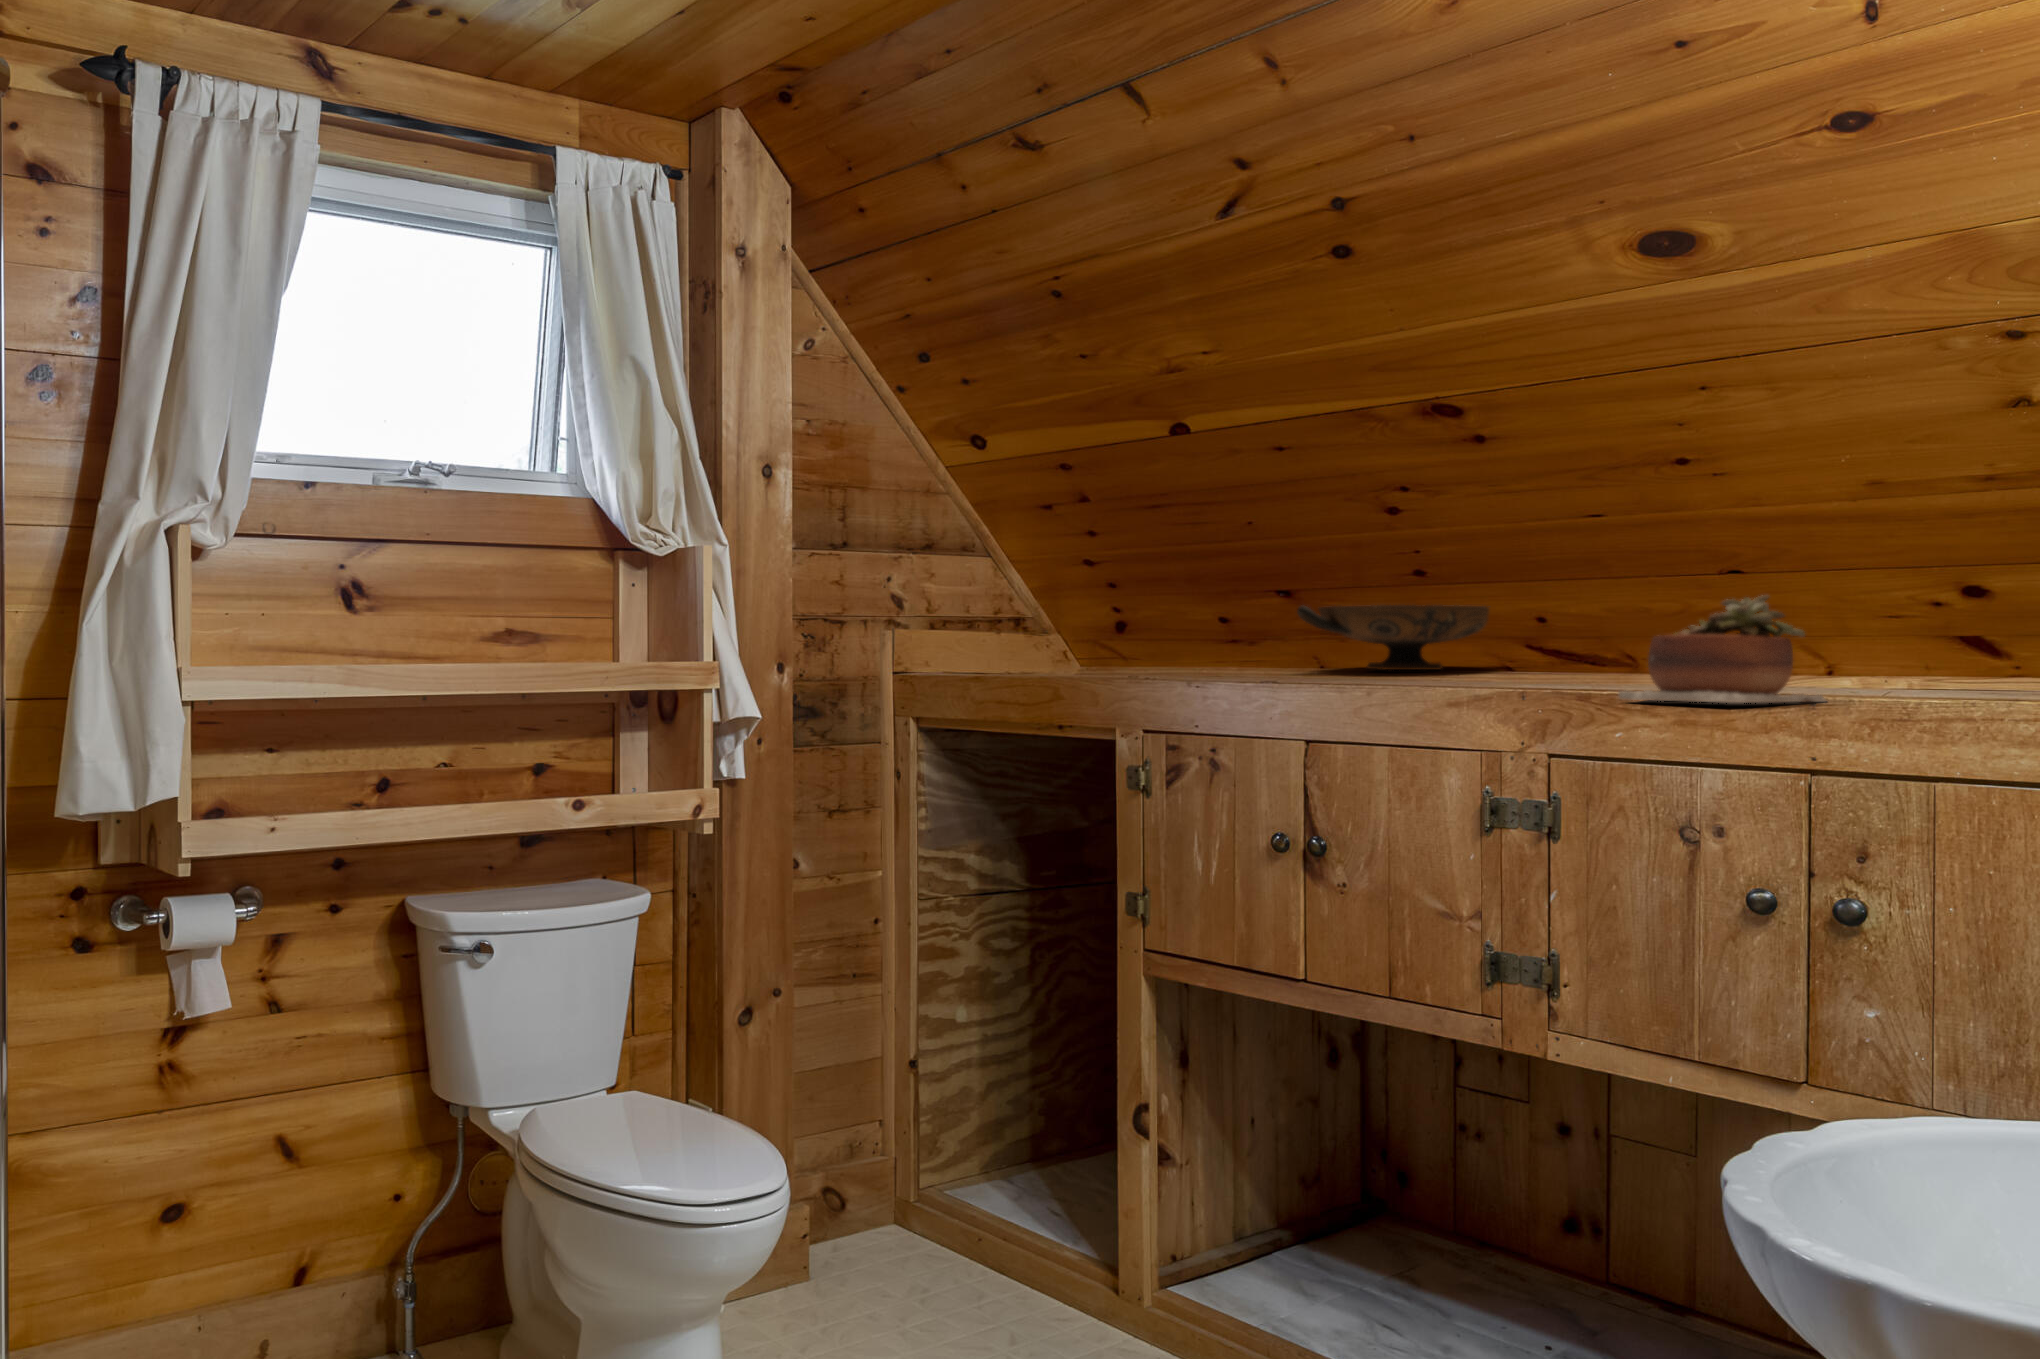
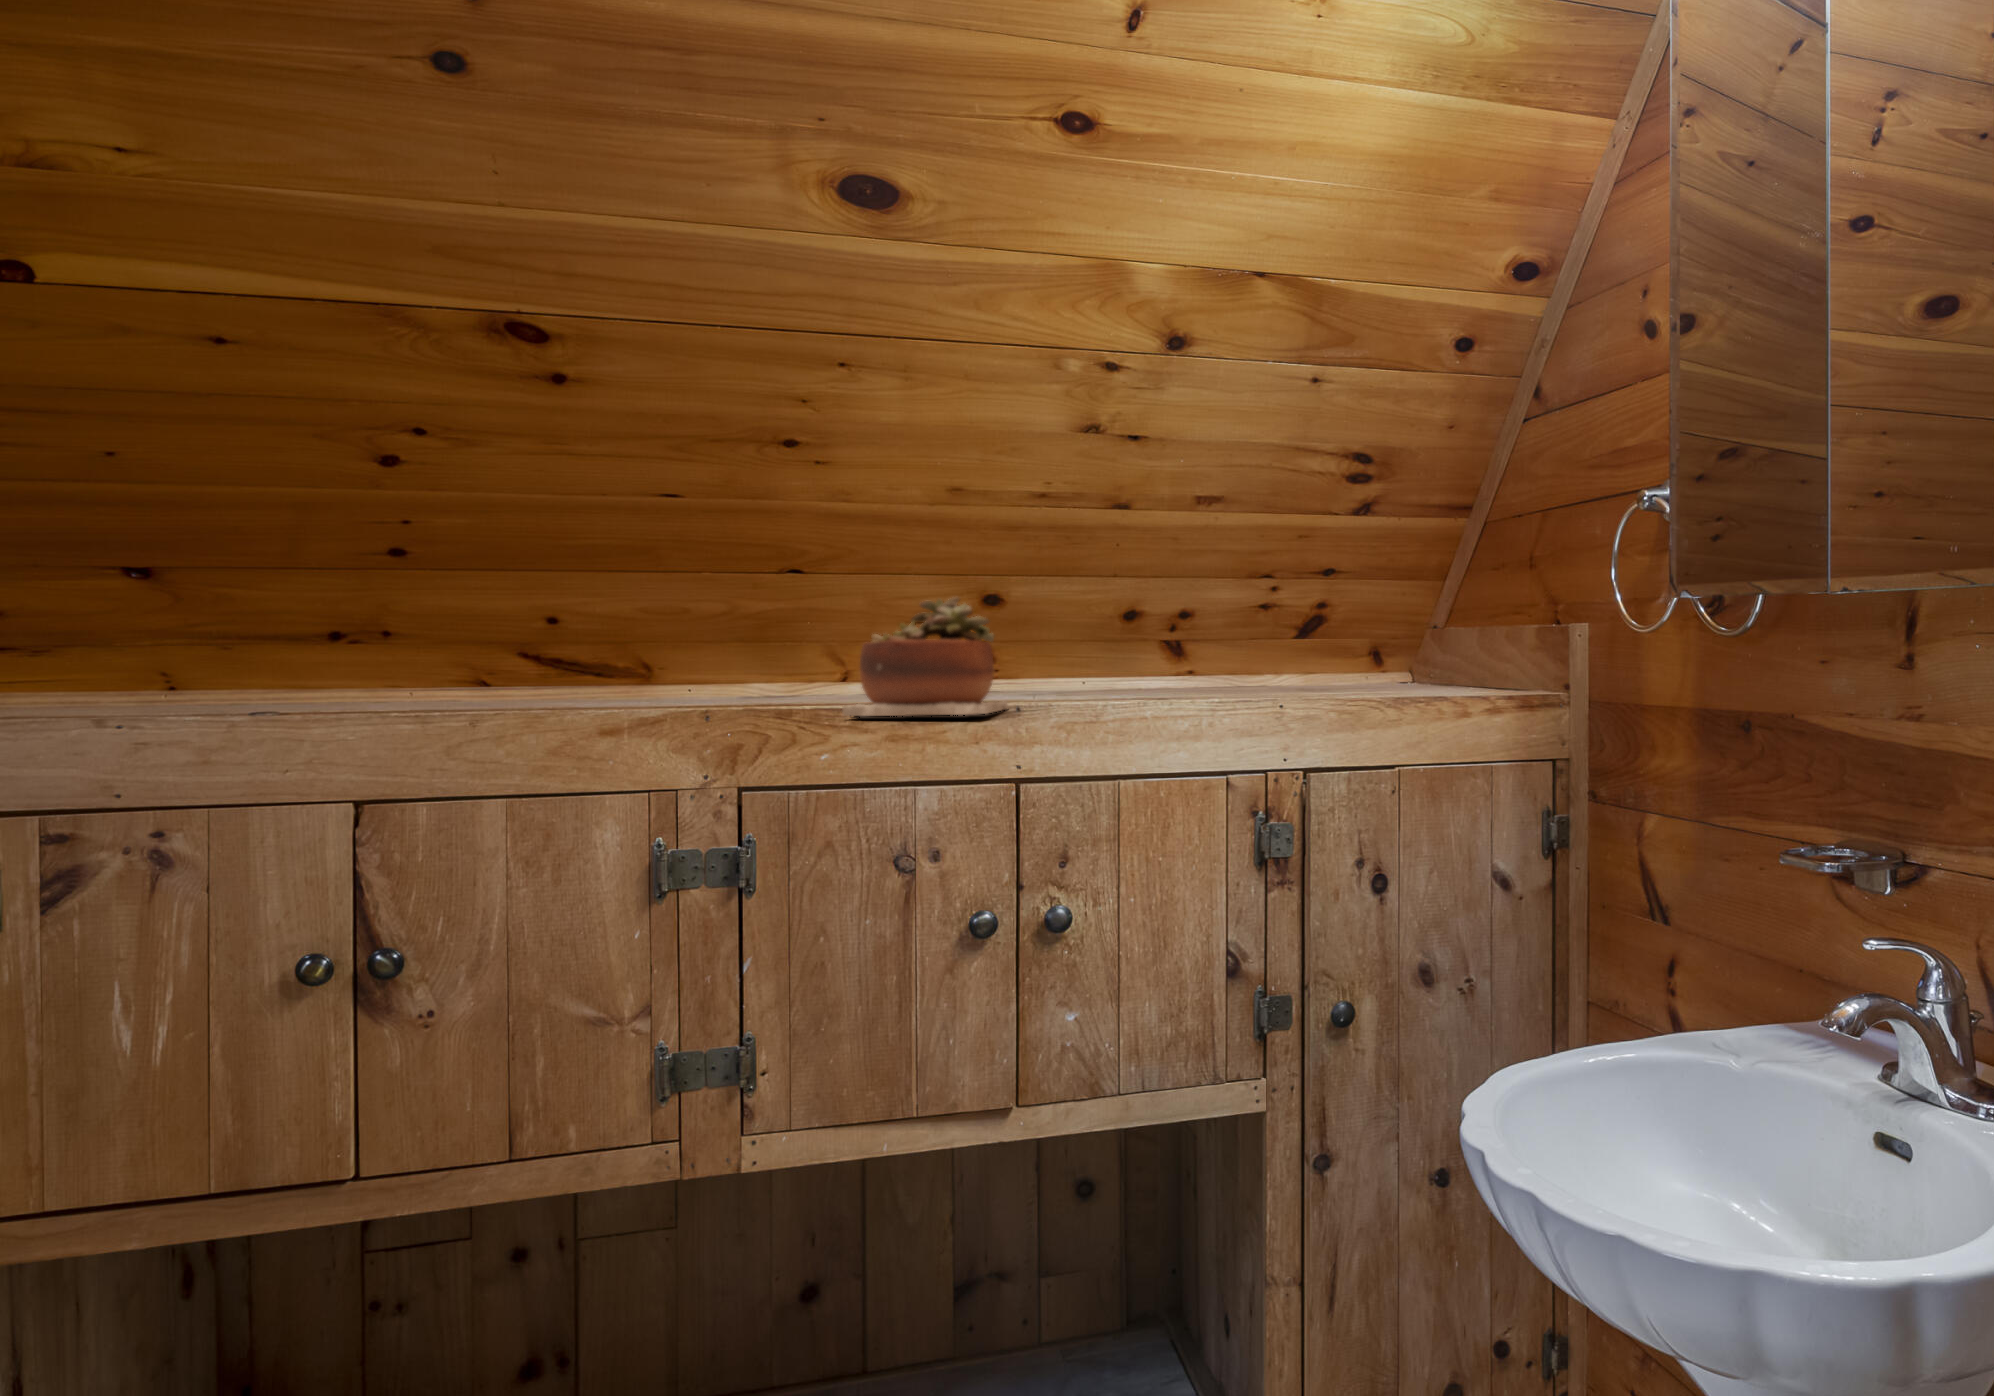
decorative bowl: present [1297,605,1489,670] -> none [190,593,483,688]

